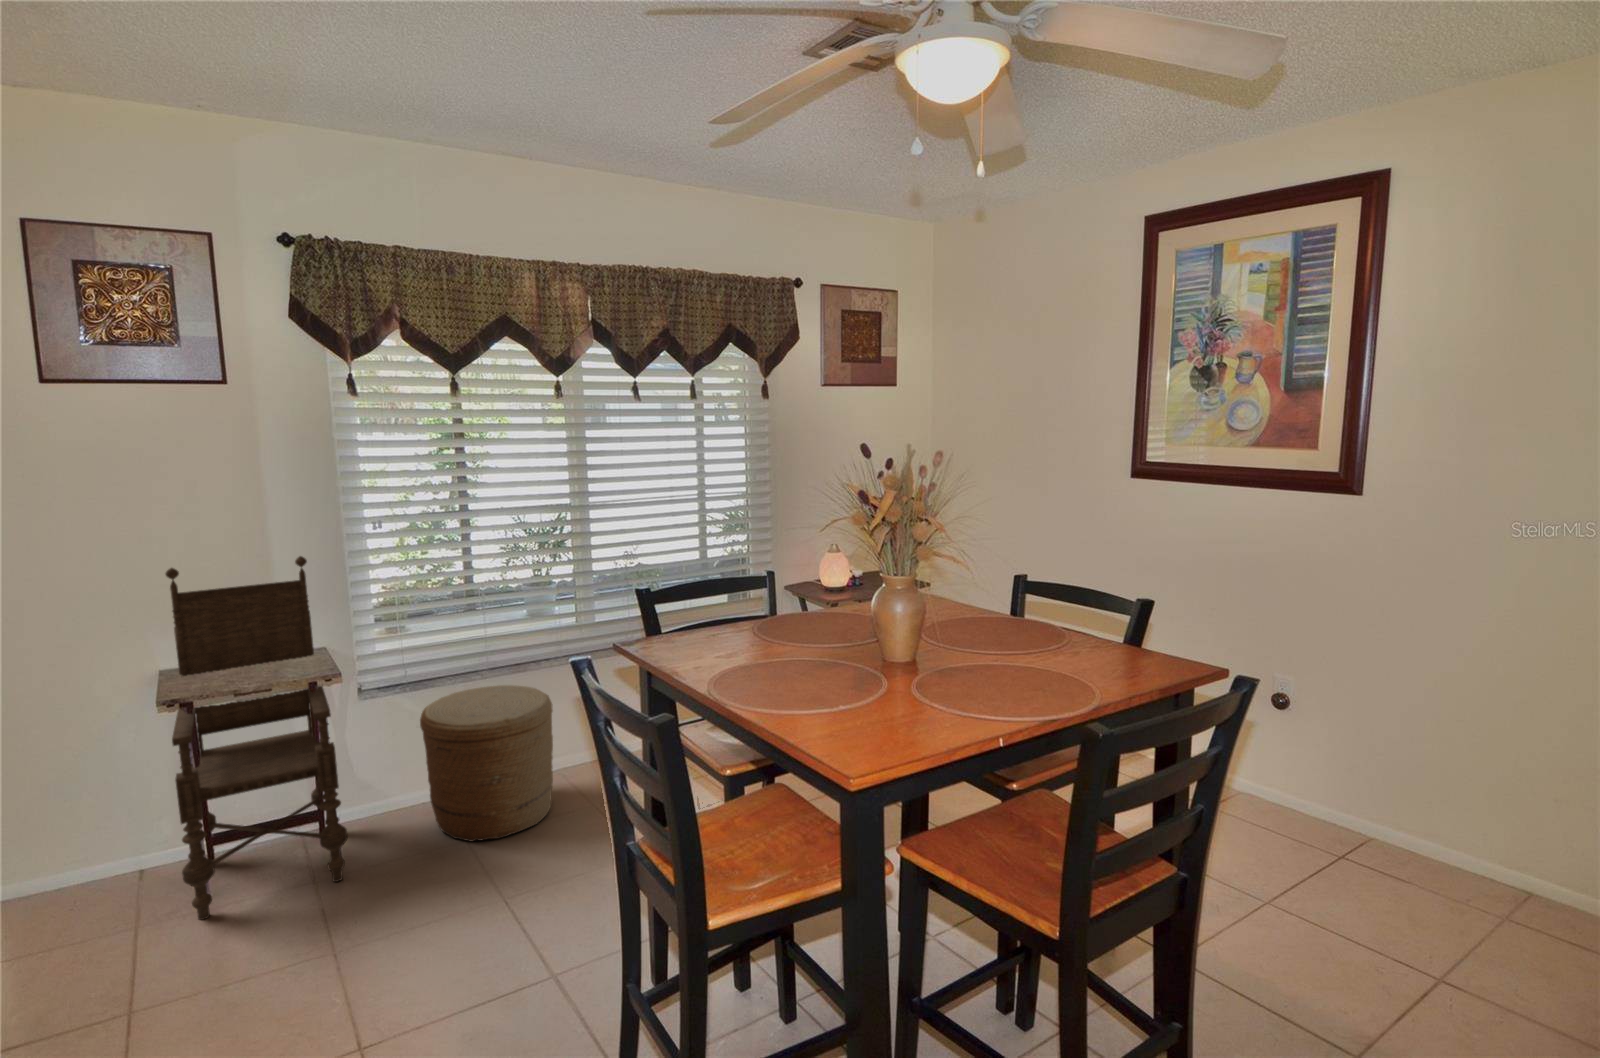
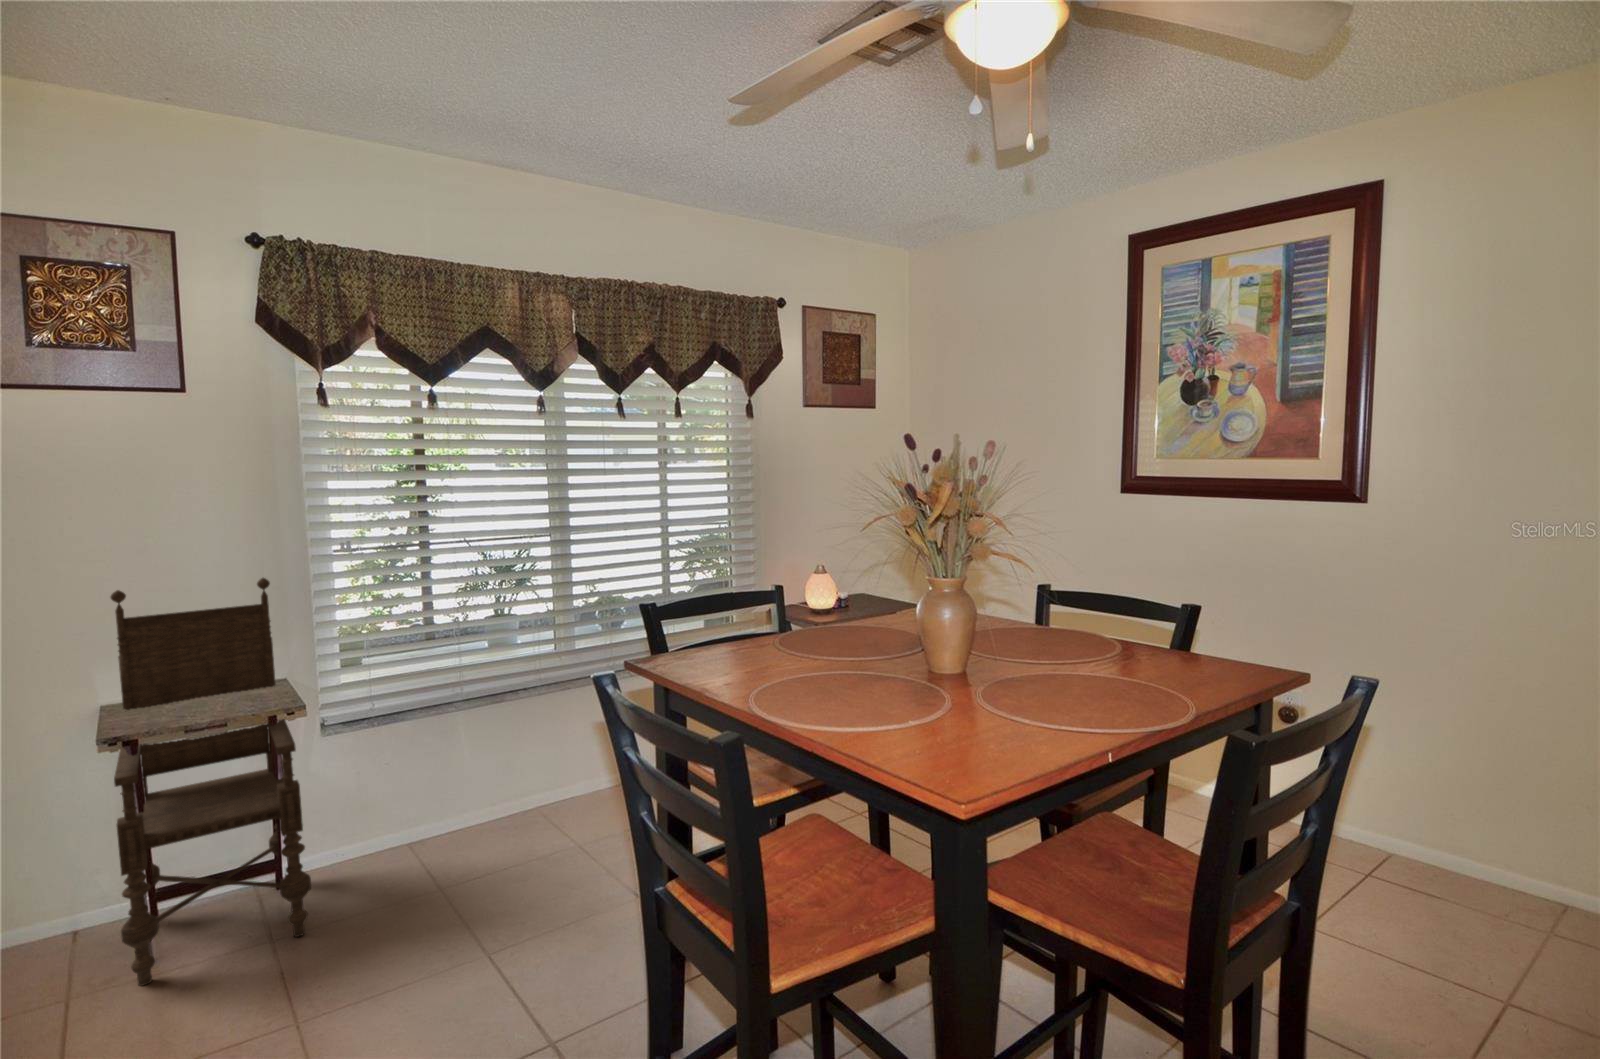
woven basket: present [420,685,553,841] -> none [392,717,536,888]

